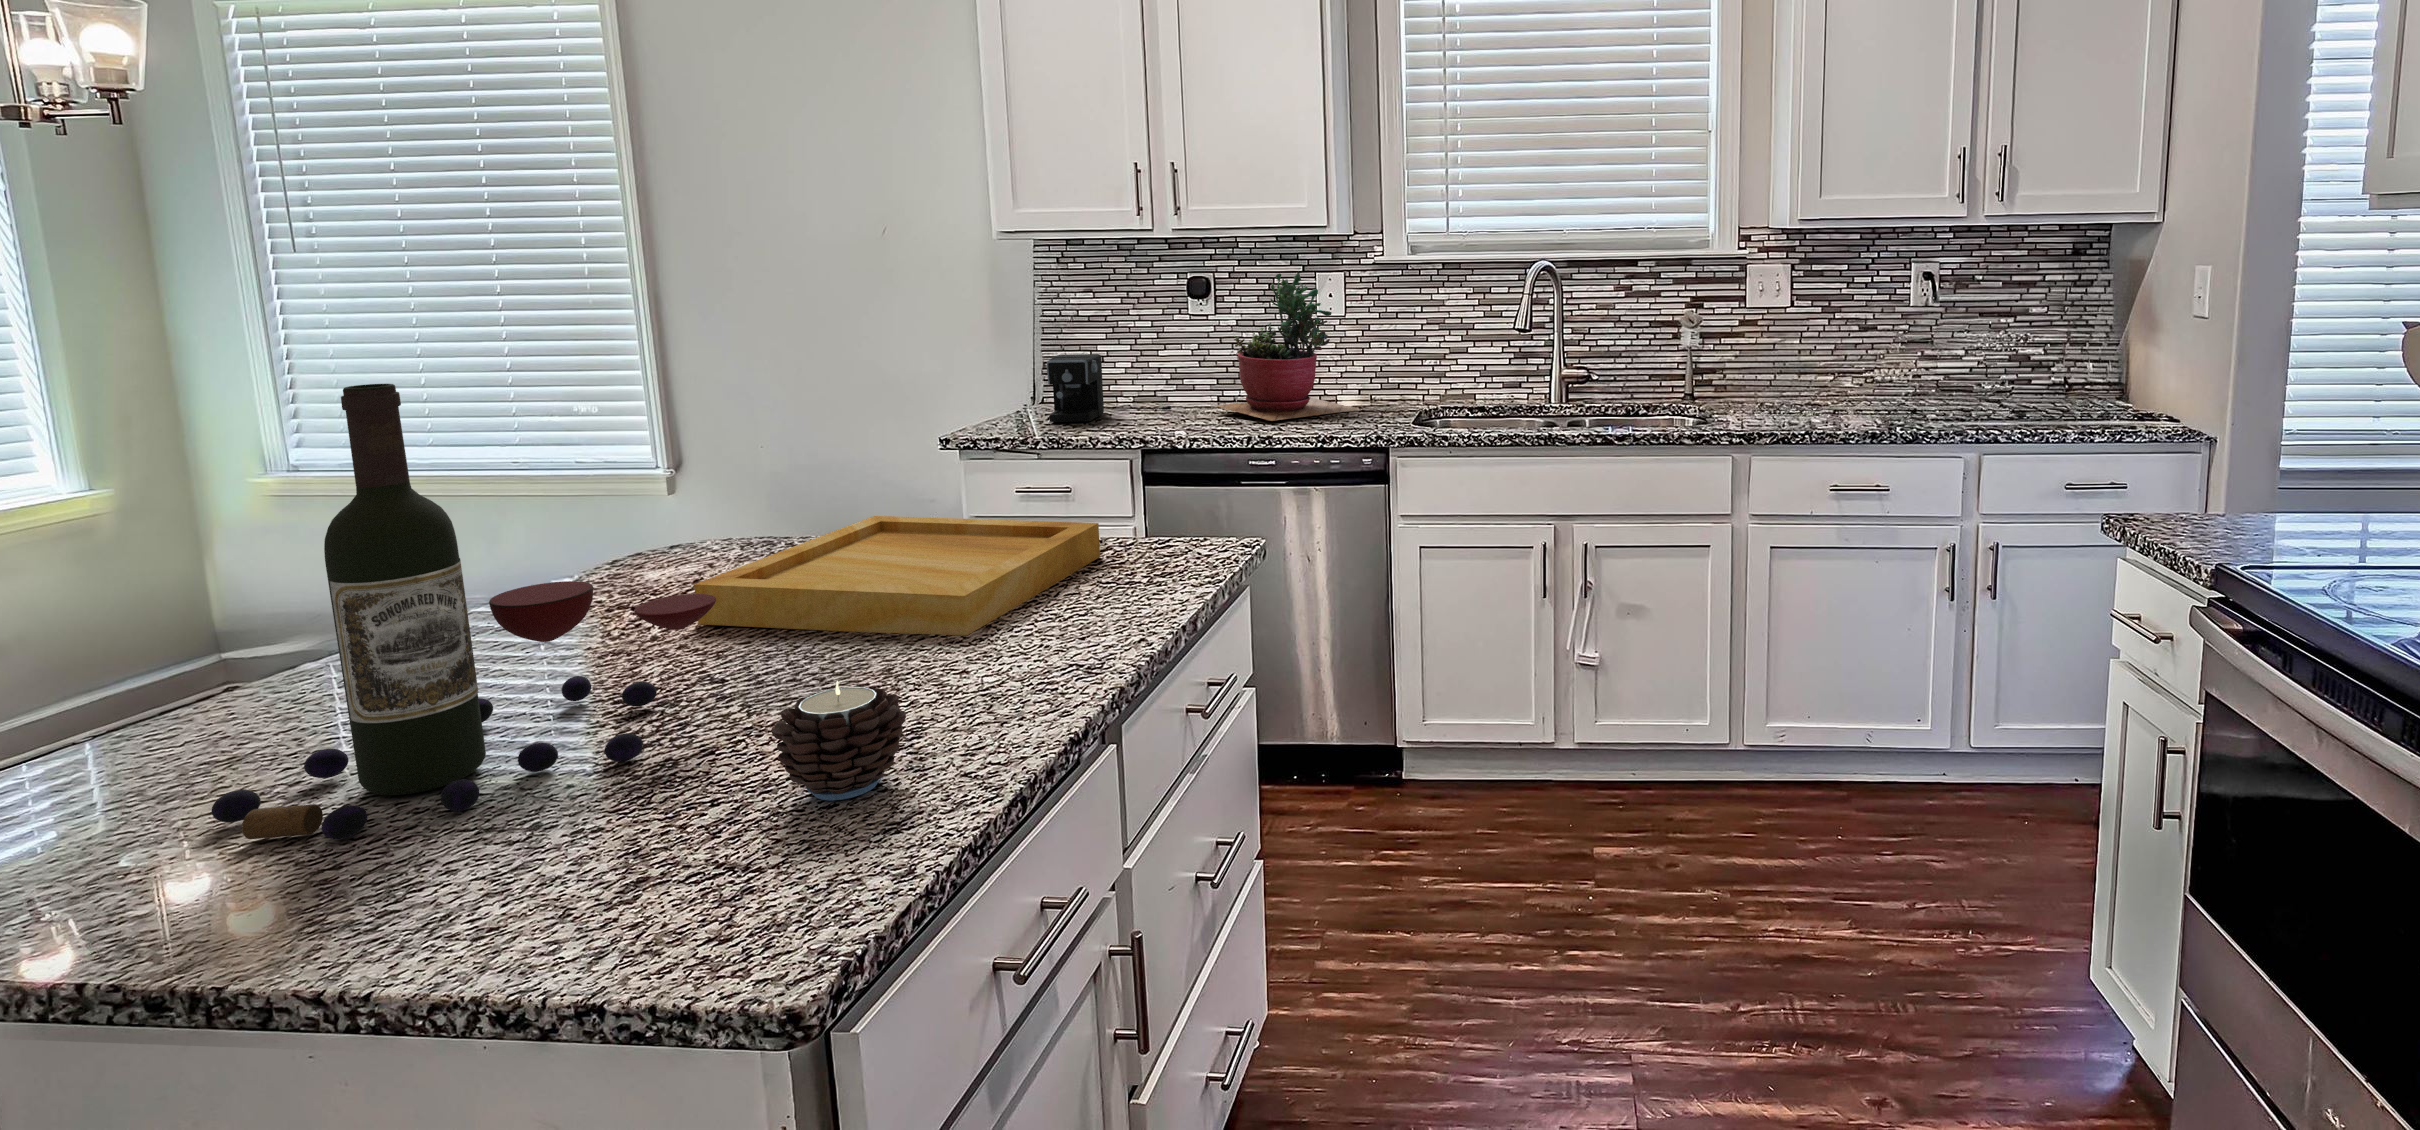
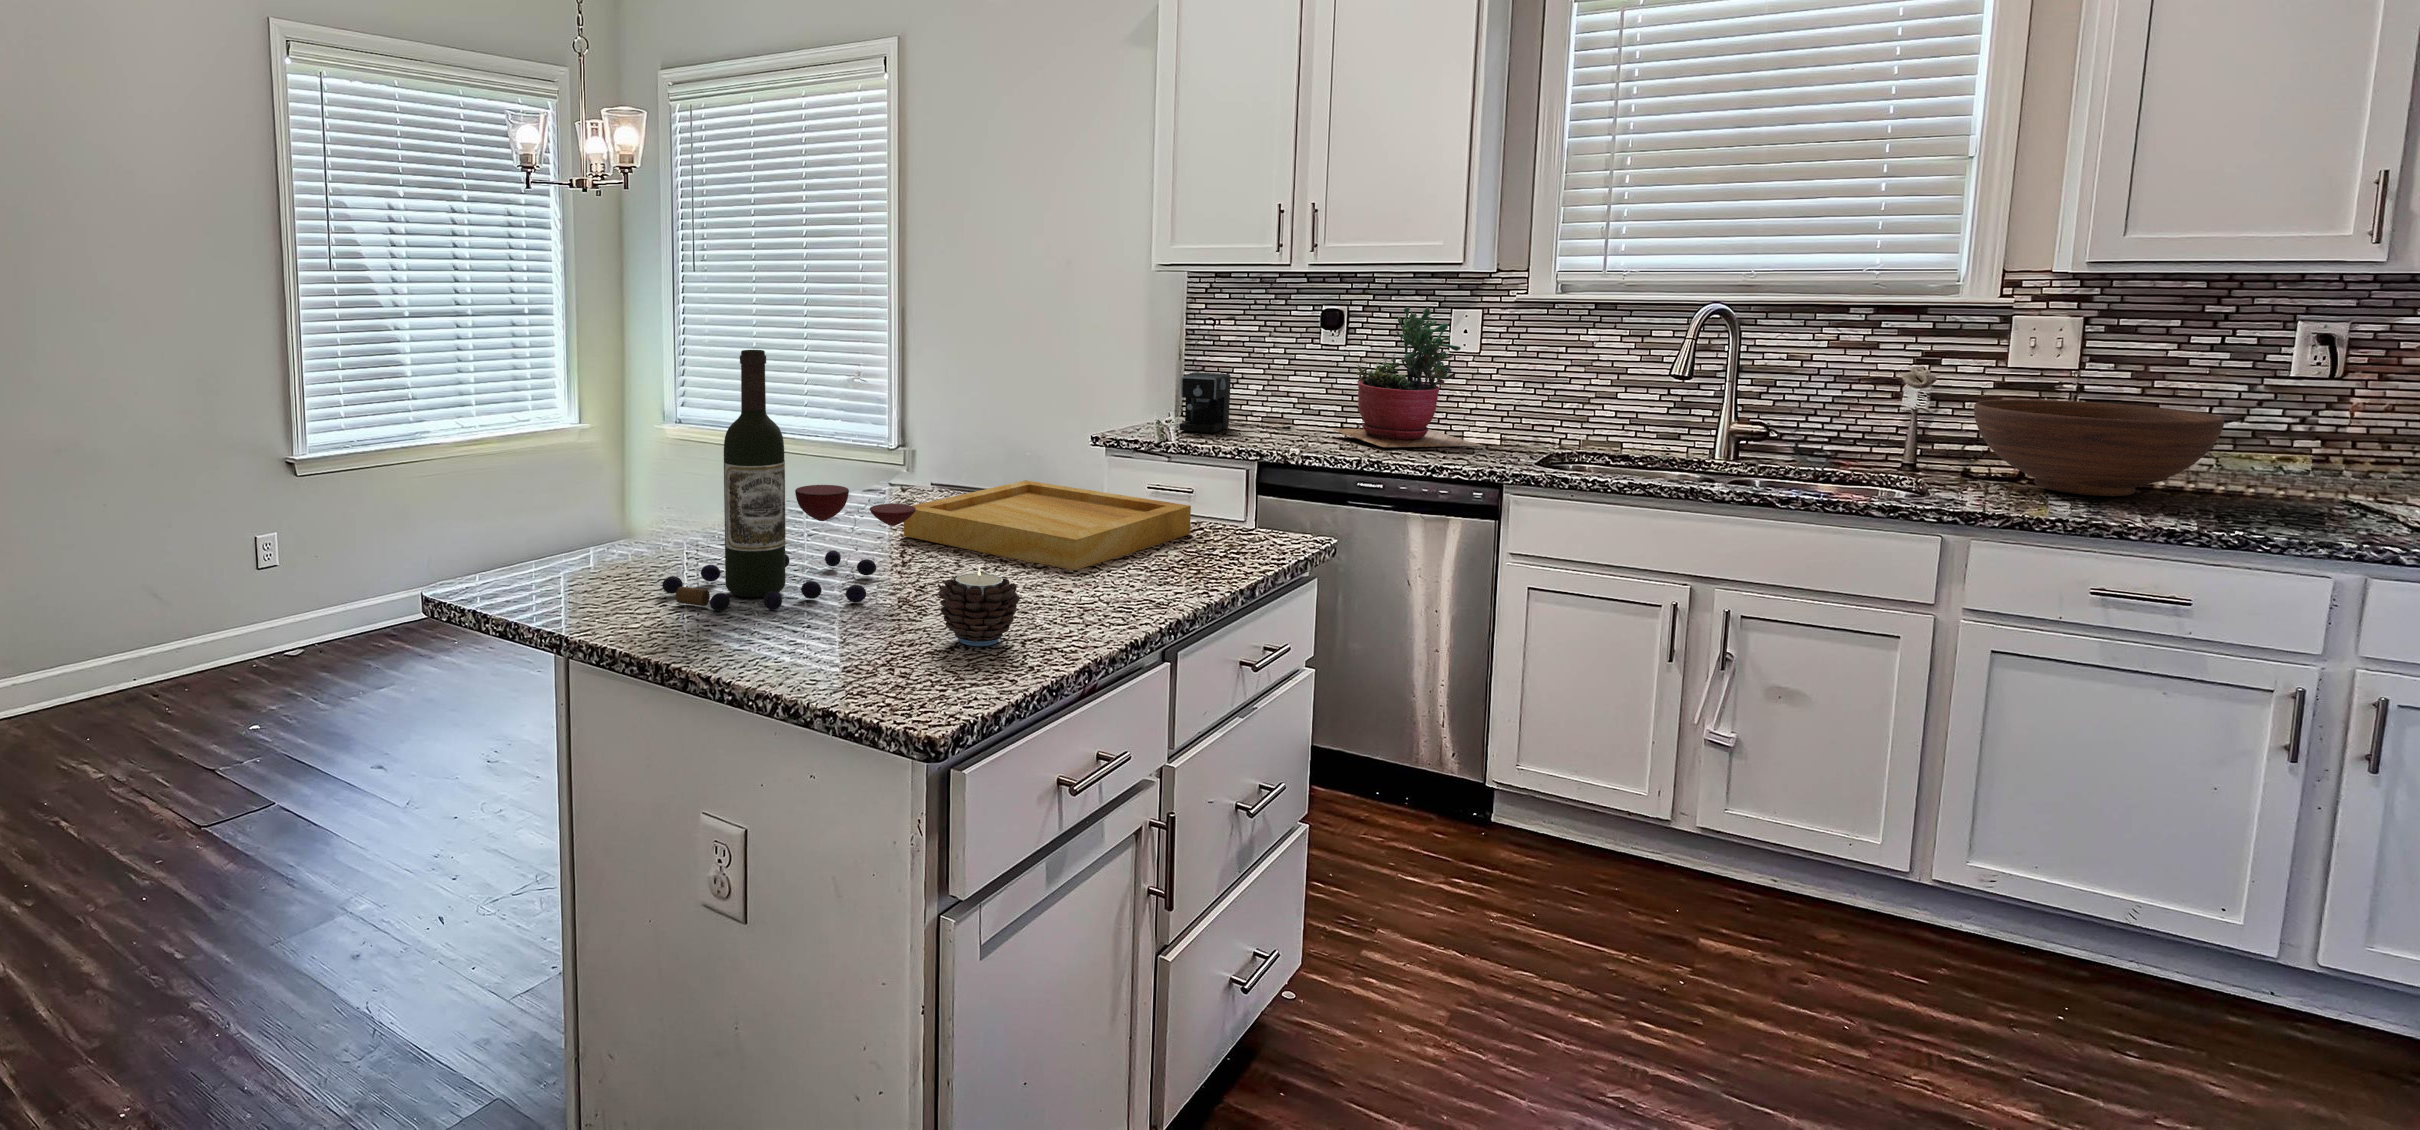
fruit bowl: none [1732,333,1882,408] -> present [1974,399,2224,496]

